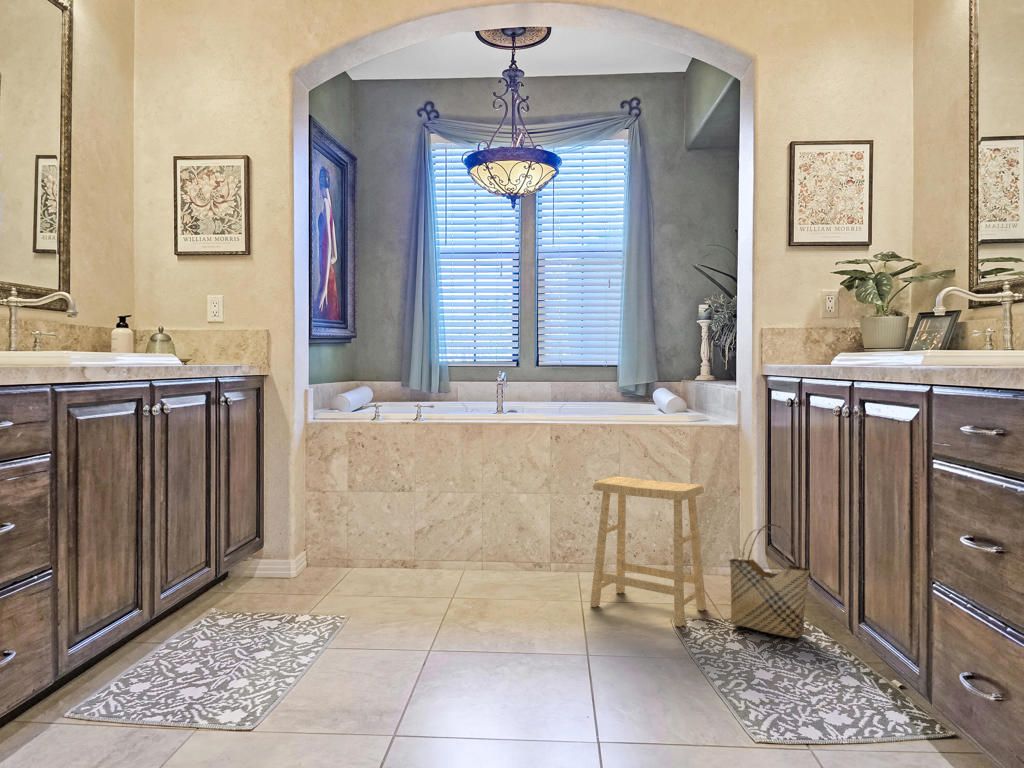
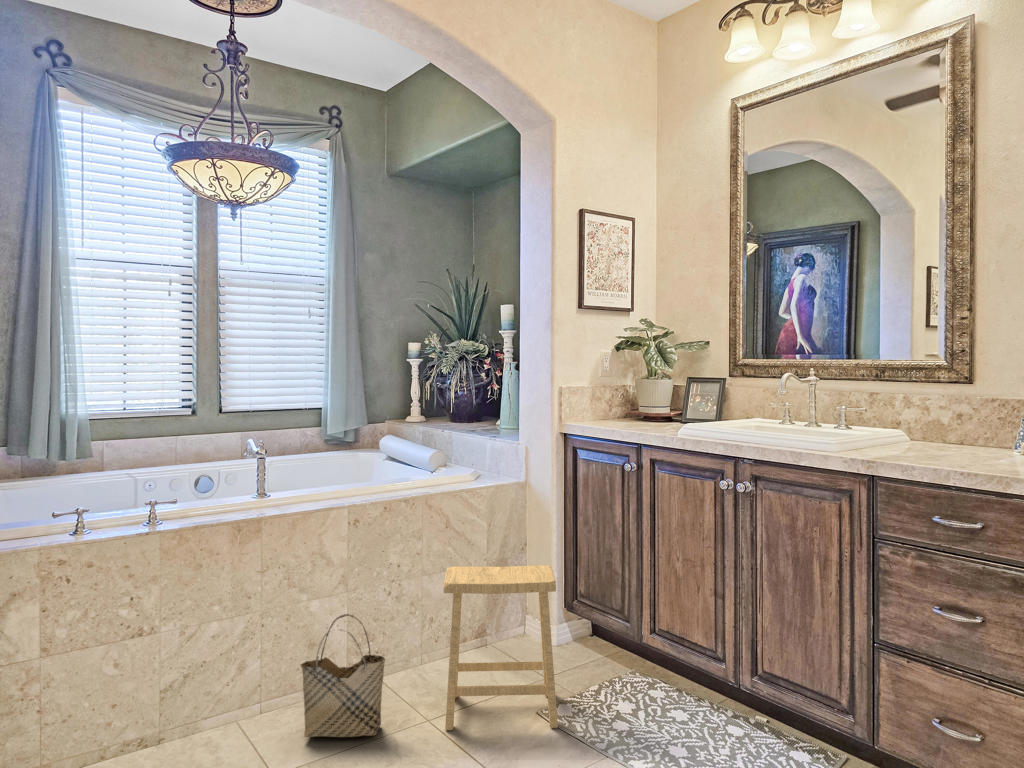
woven basket: present [729,524,810,638] -> present [301,614,385,737]

